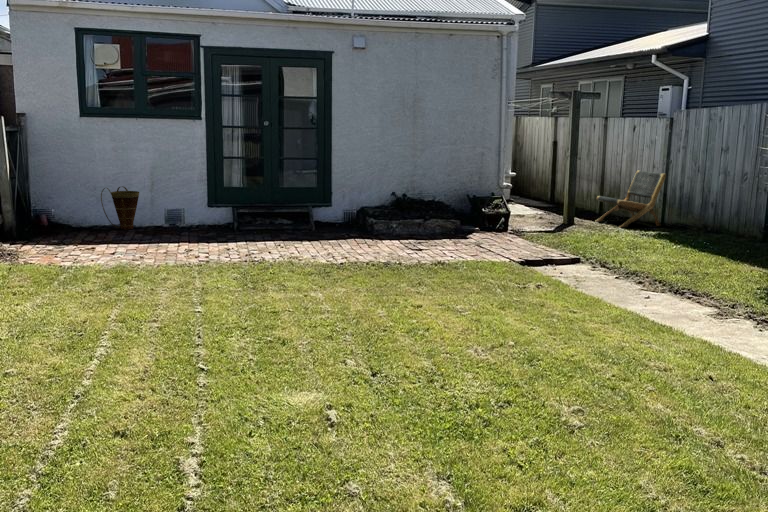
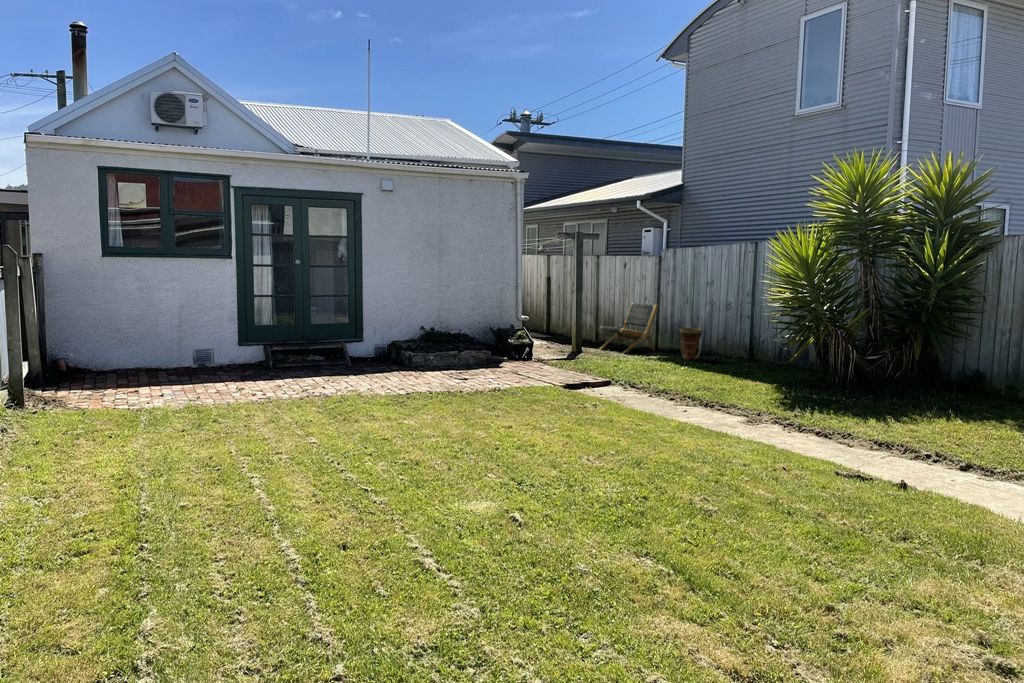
basket: present [101,187,139,230] -> present [680,325,702,360]

